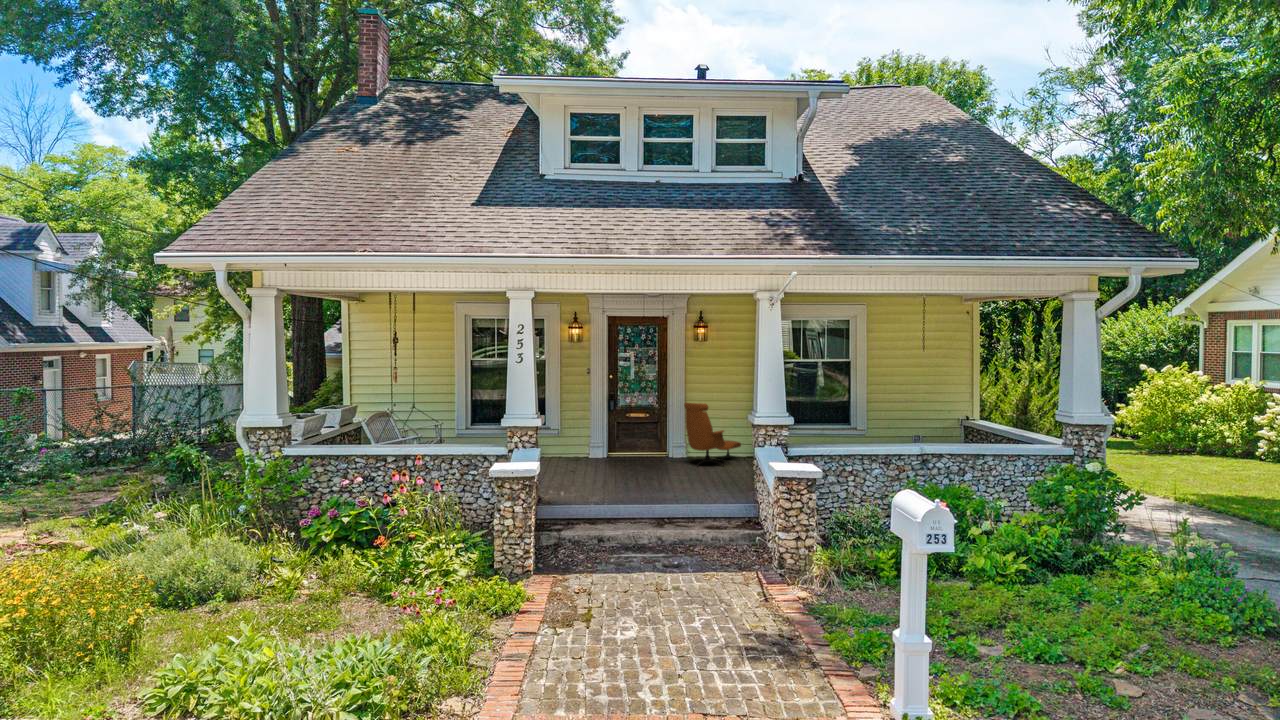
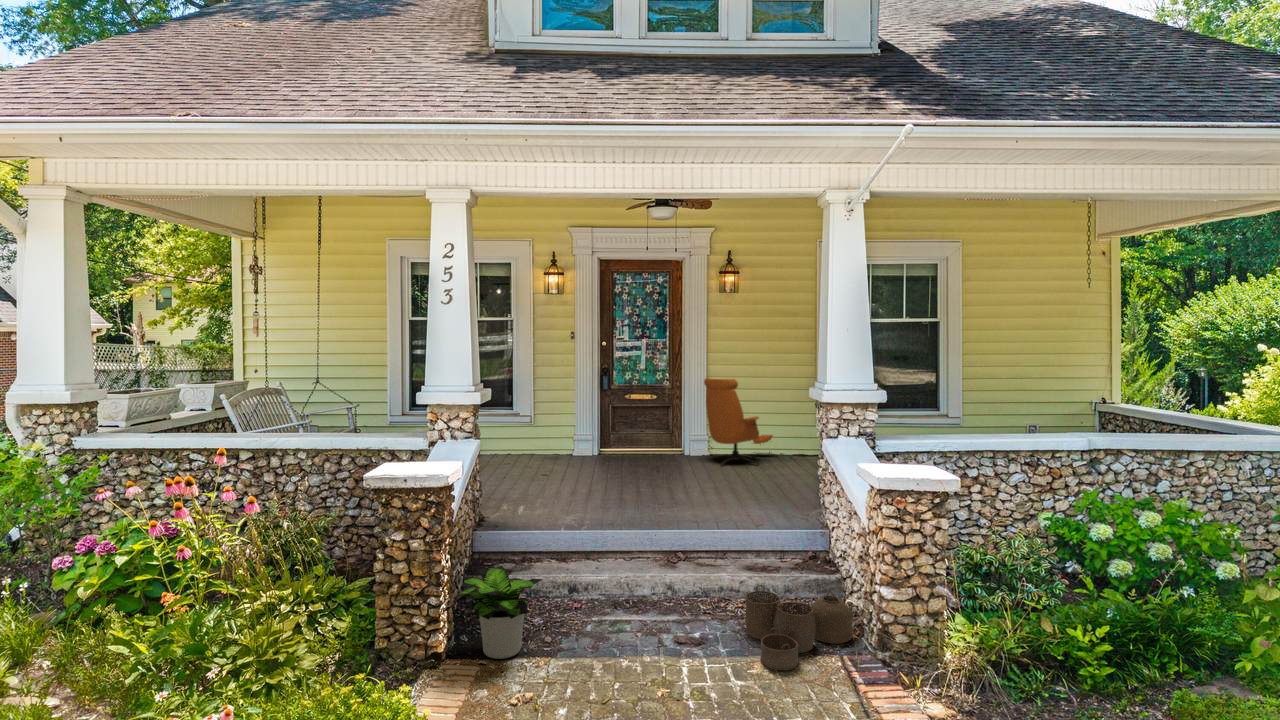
potted plant: none [535,523,588,573] -> present [452,566,542,659]
woven basket: none [704,535,766,577] -> present [745,585,853,670]

